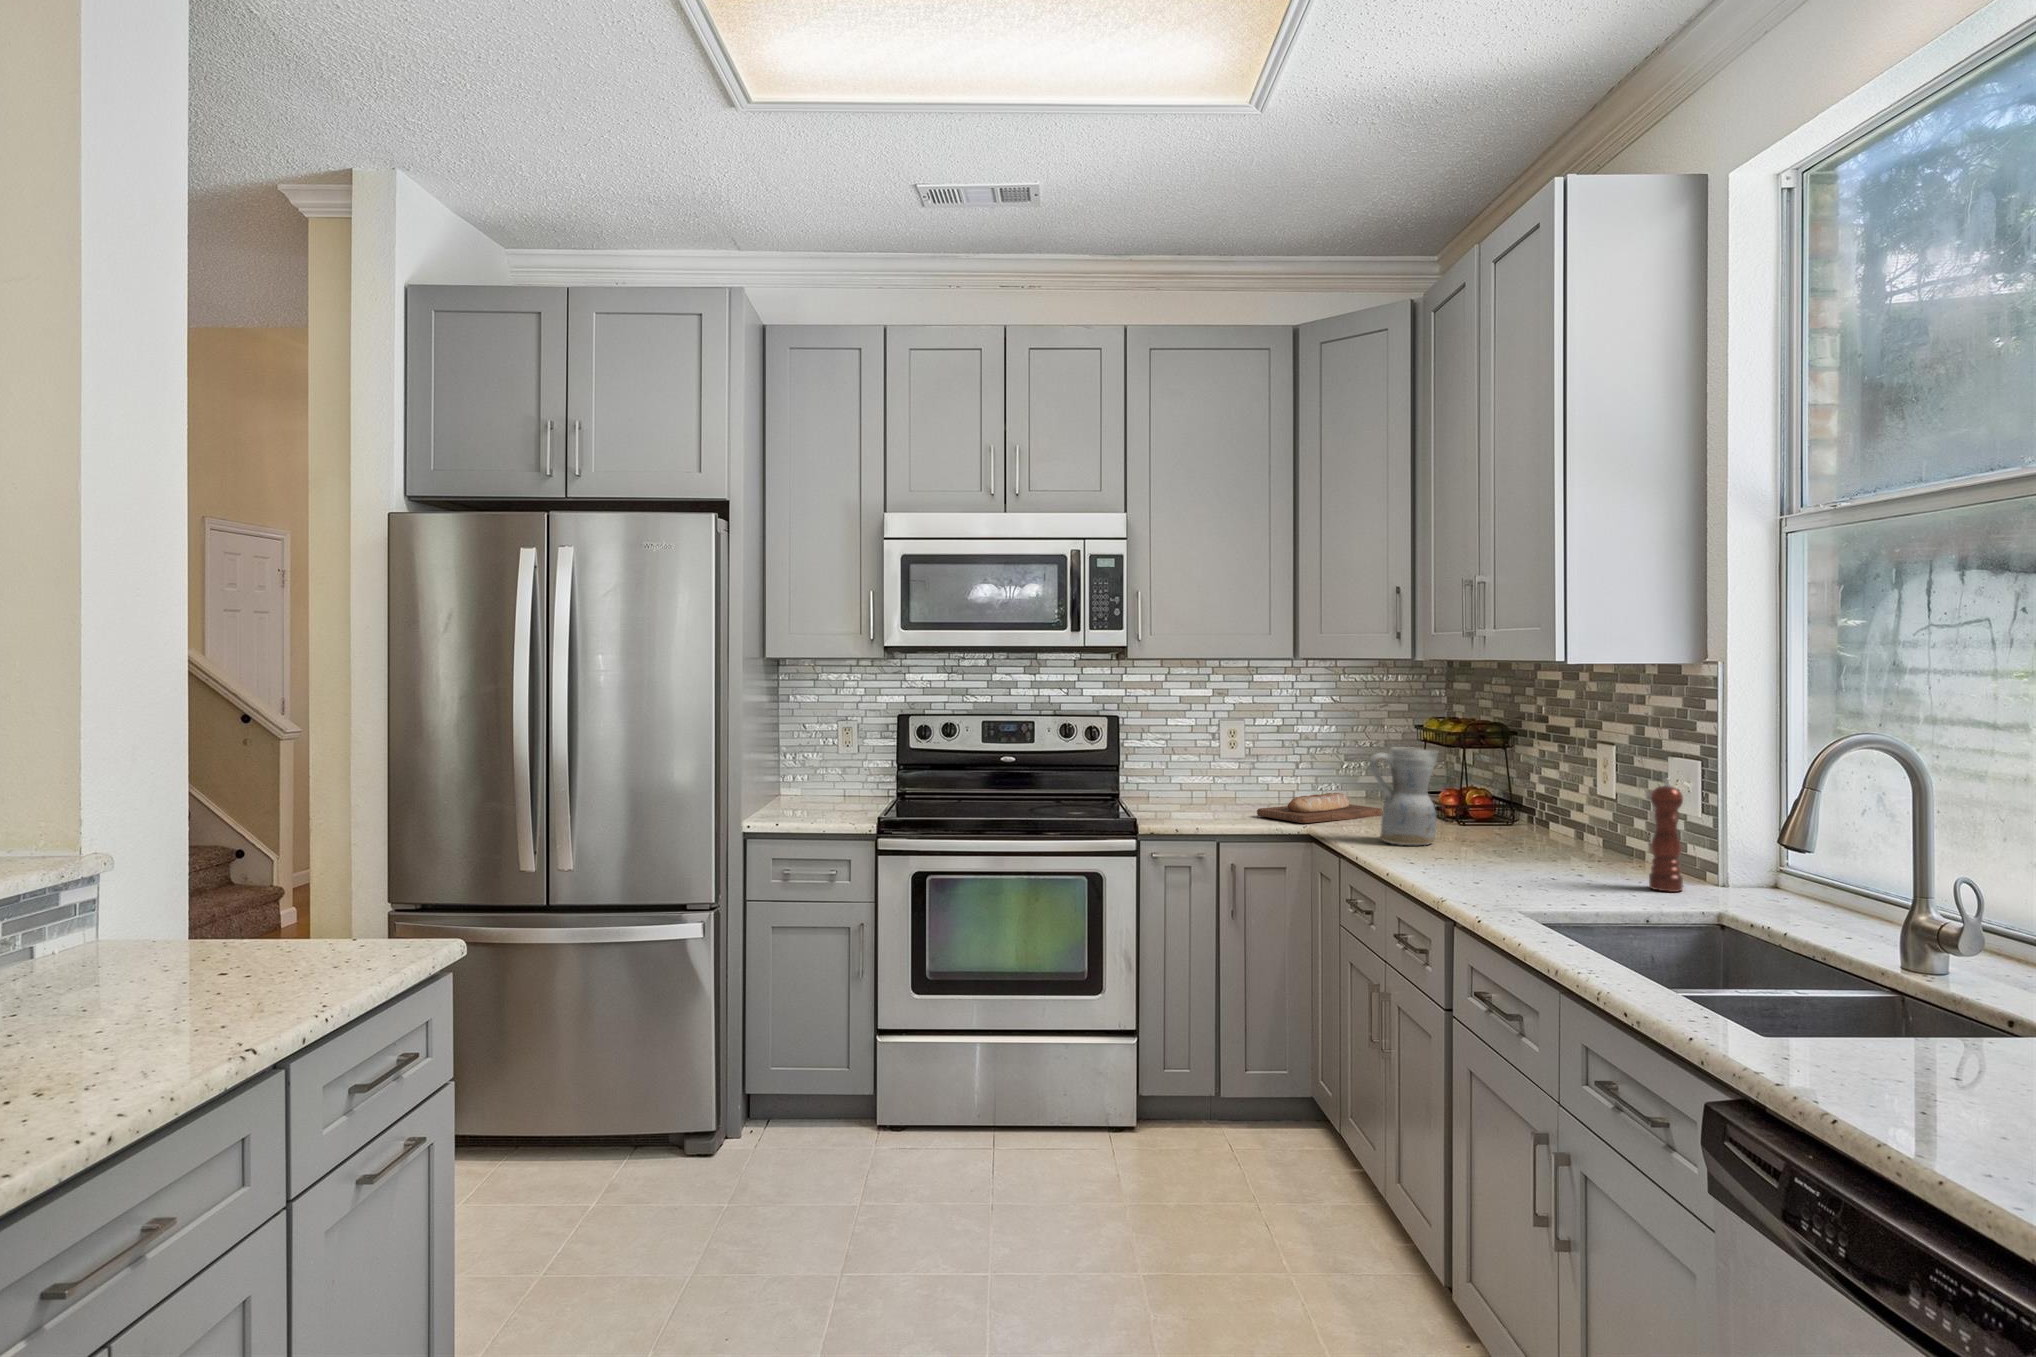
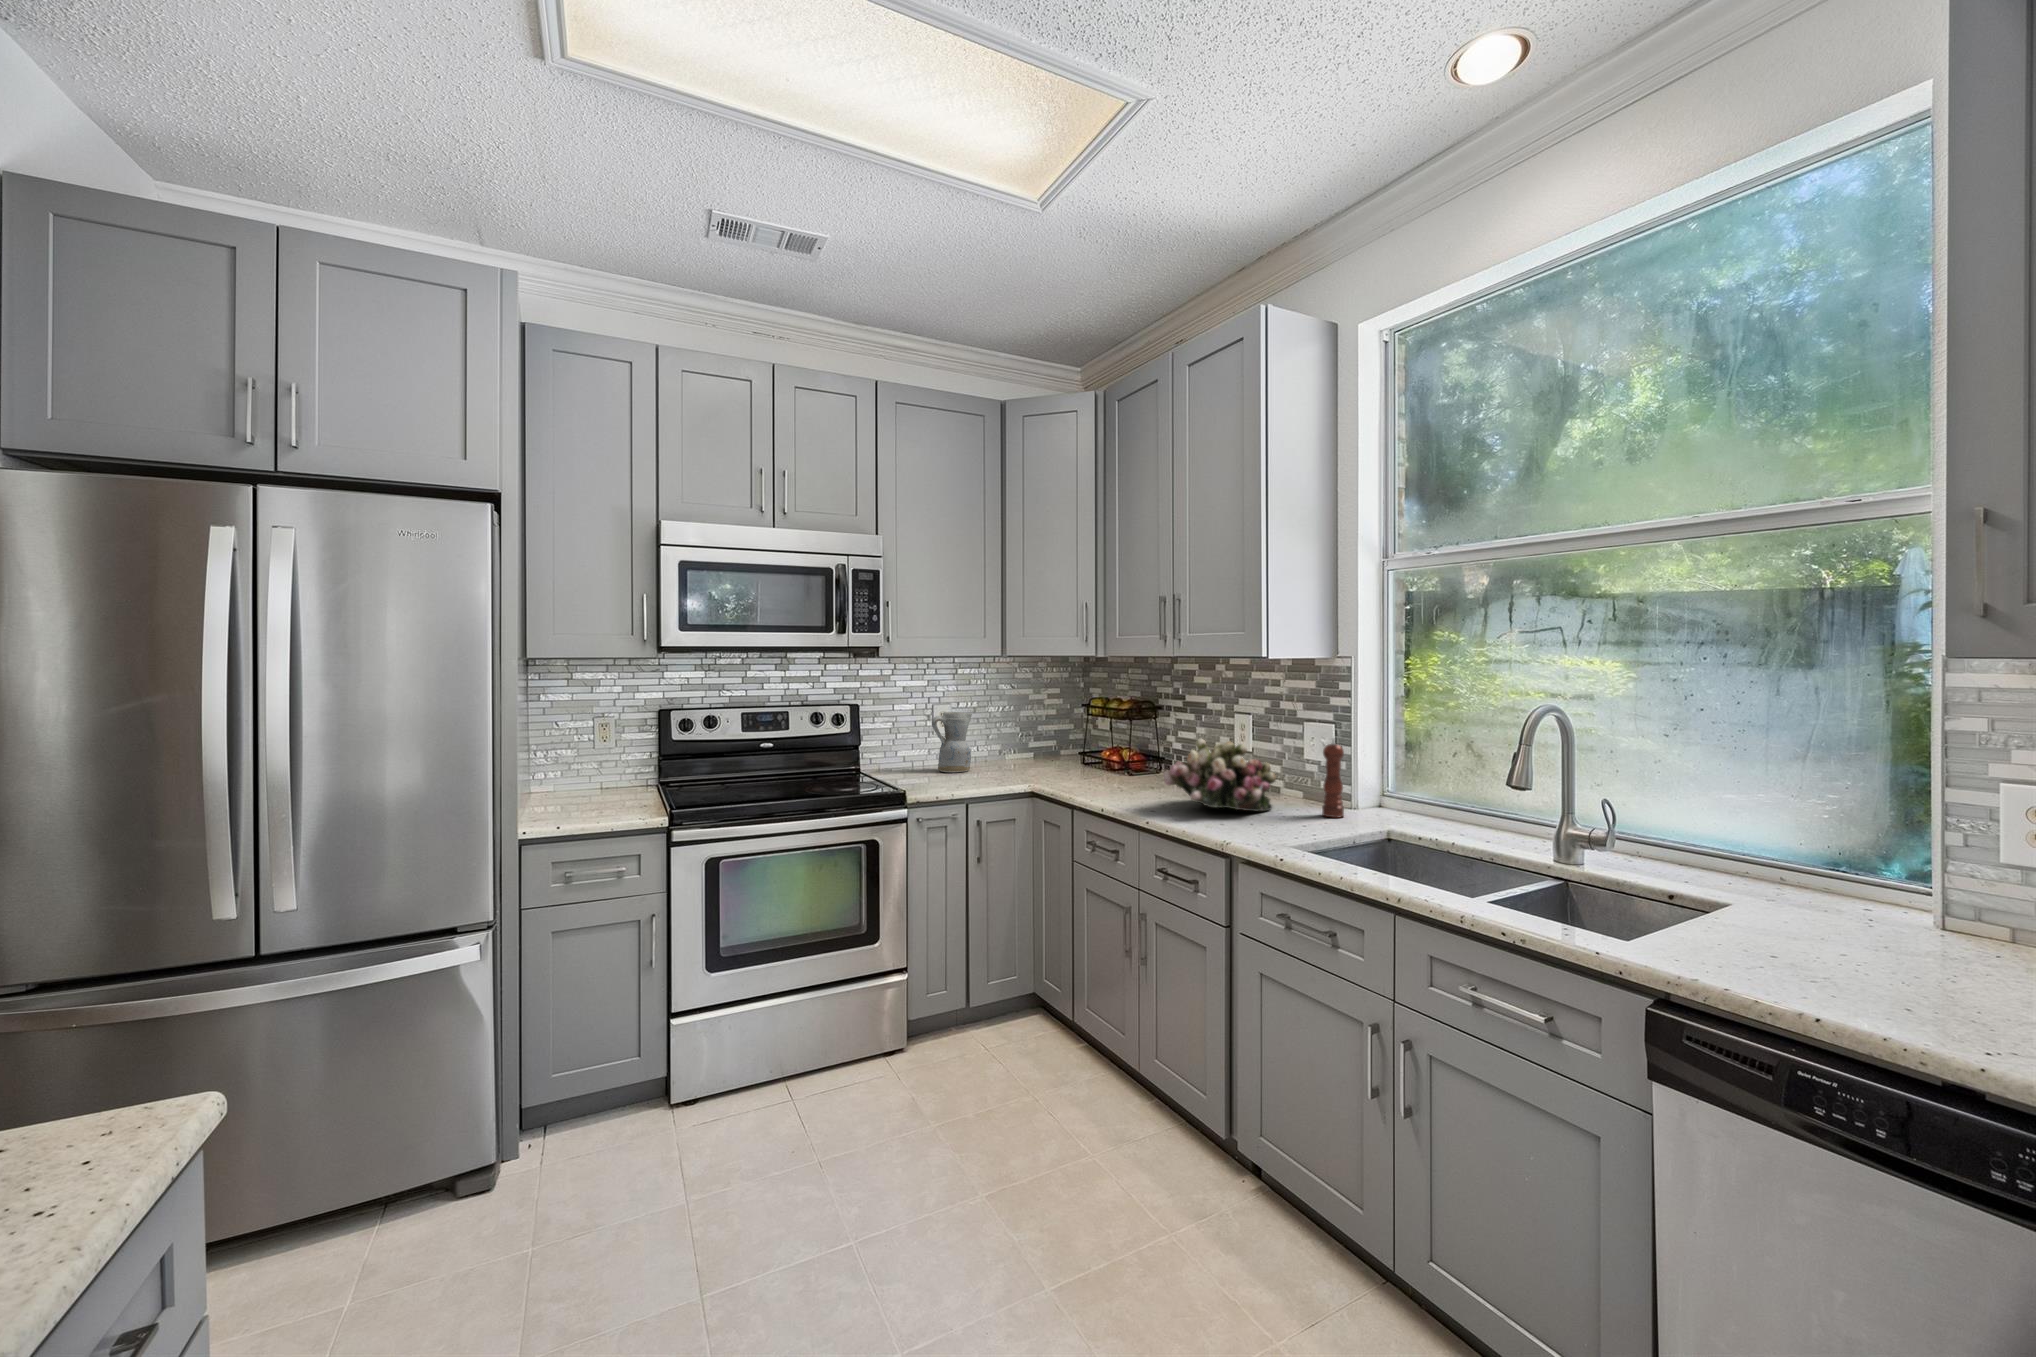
ceramic pitcher: present [1370,747,1438,845] -> present [932,712,972,772]
flower arrangement: none [1432,771,1596,875] -> present [1163,739,1276,811]
bread loaf: present [1257,793,1383,823] -> none [985,759,1071,785]

